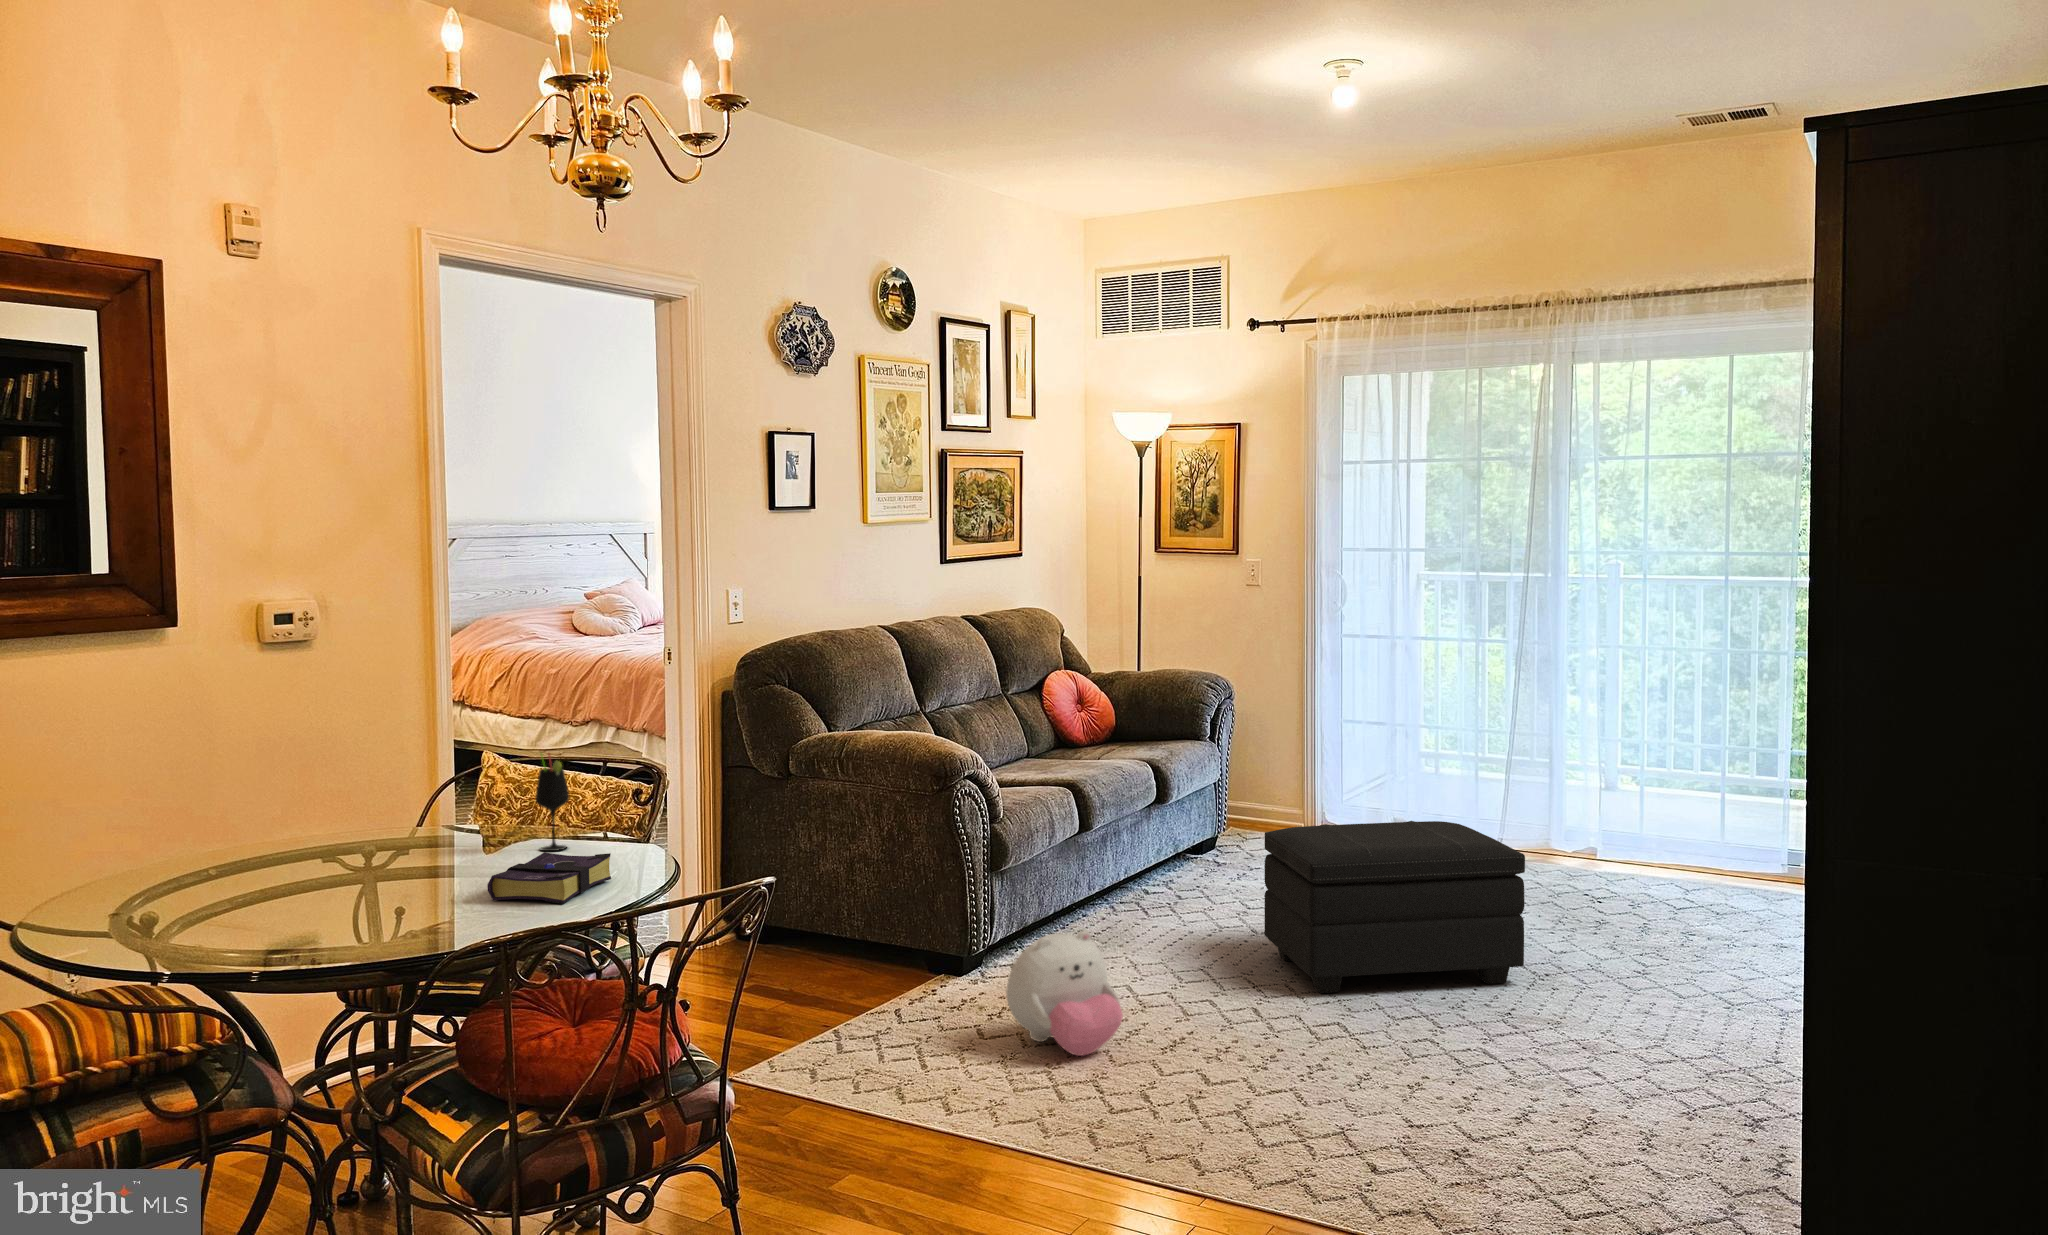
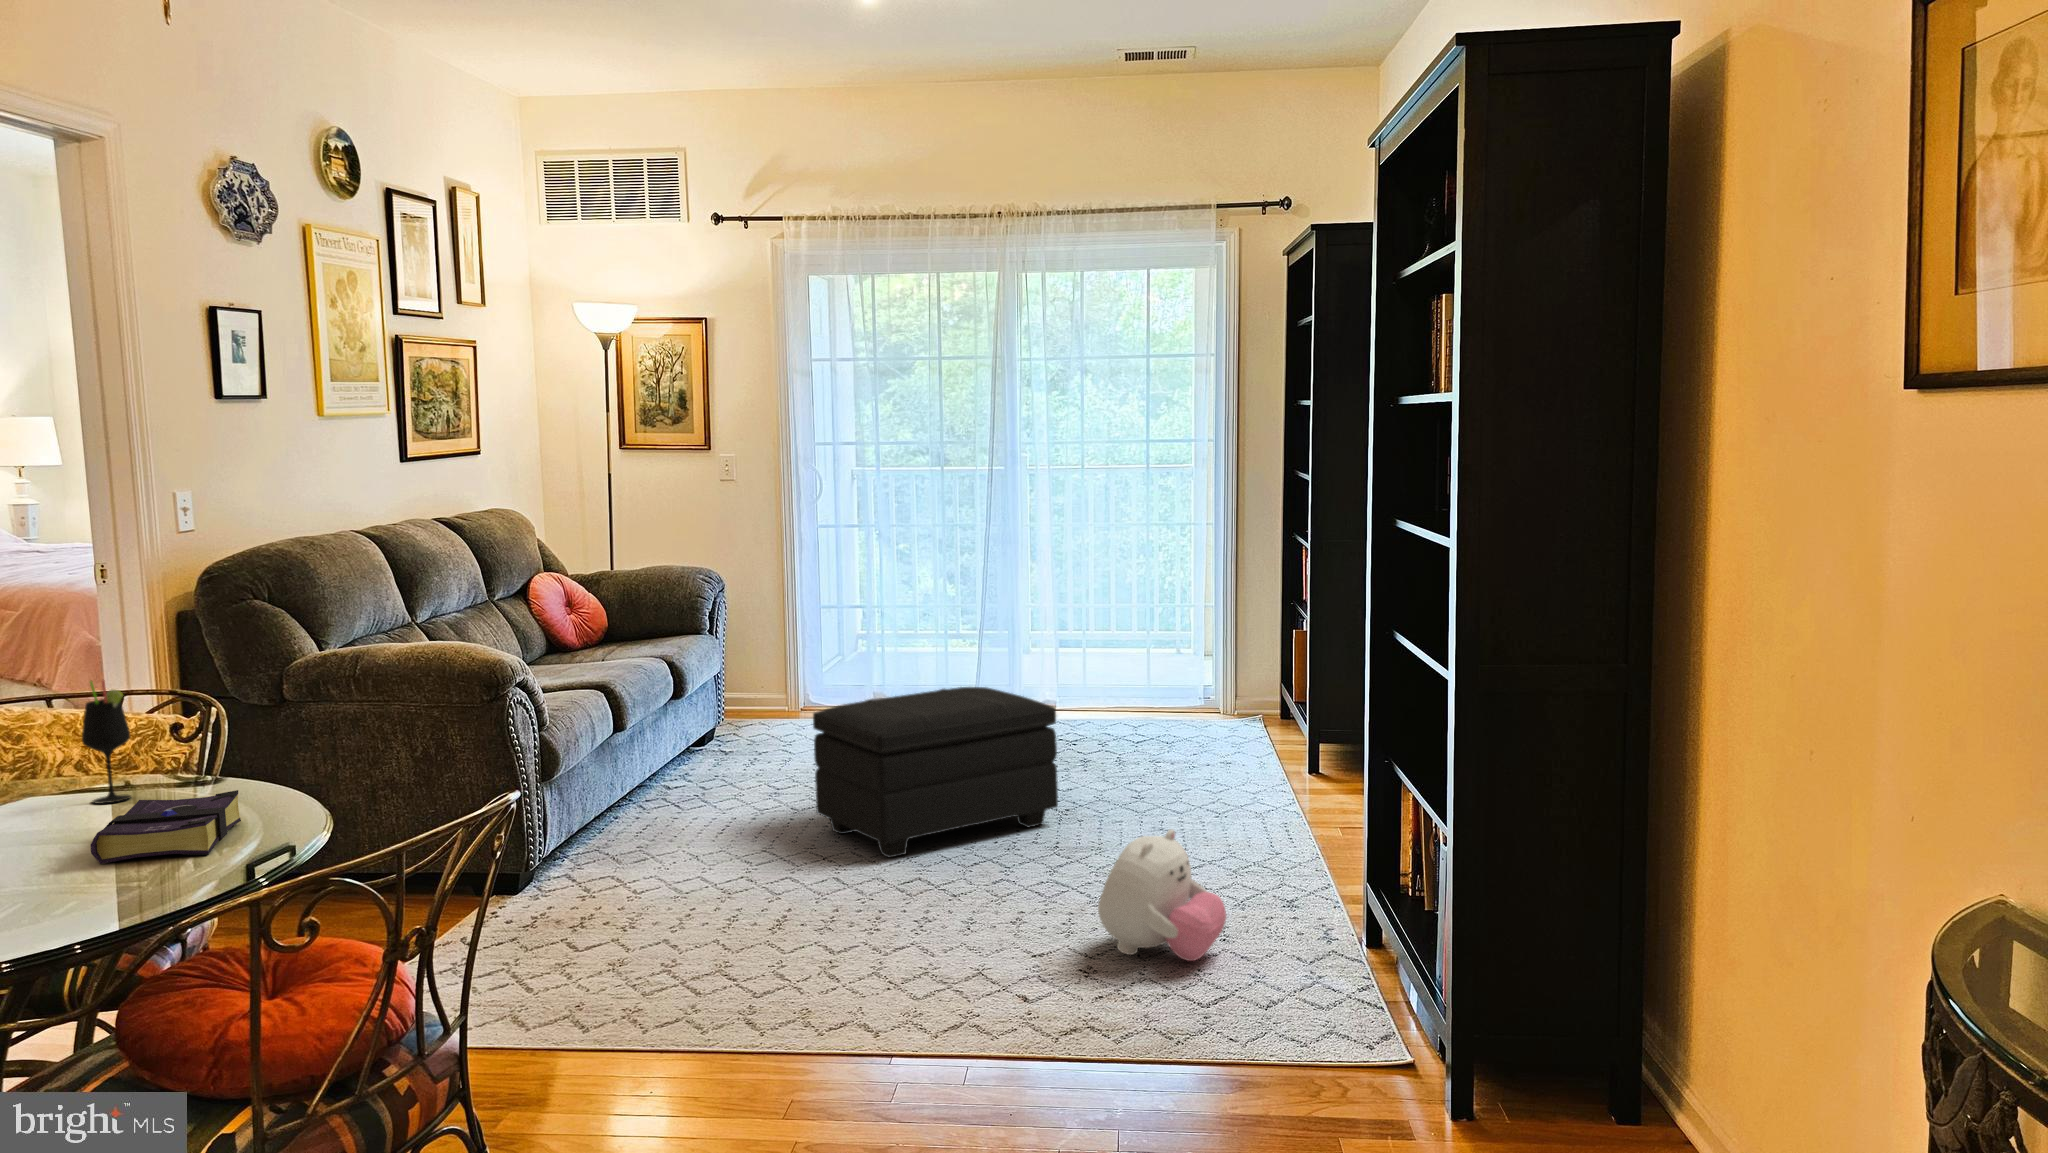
plush toy: present [1006,930,1123,1056] -> present [1098,829,1226,961]

